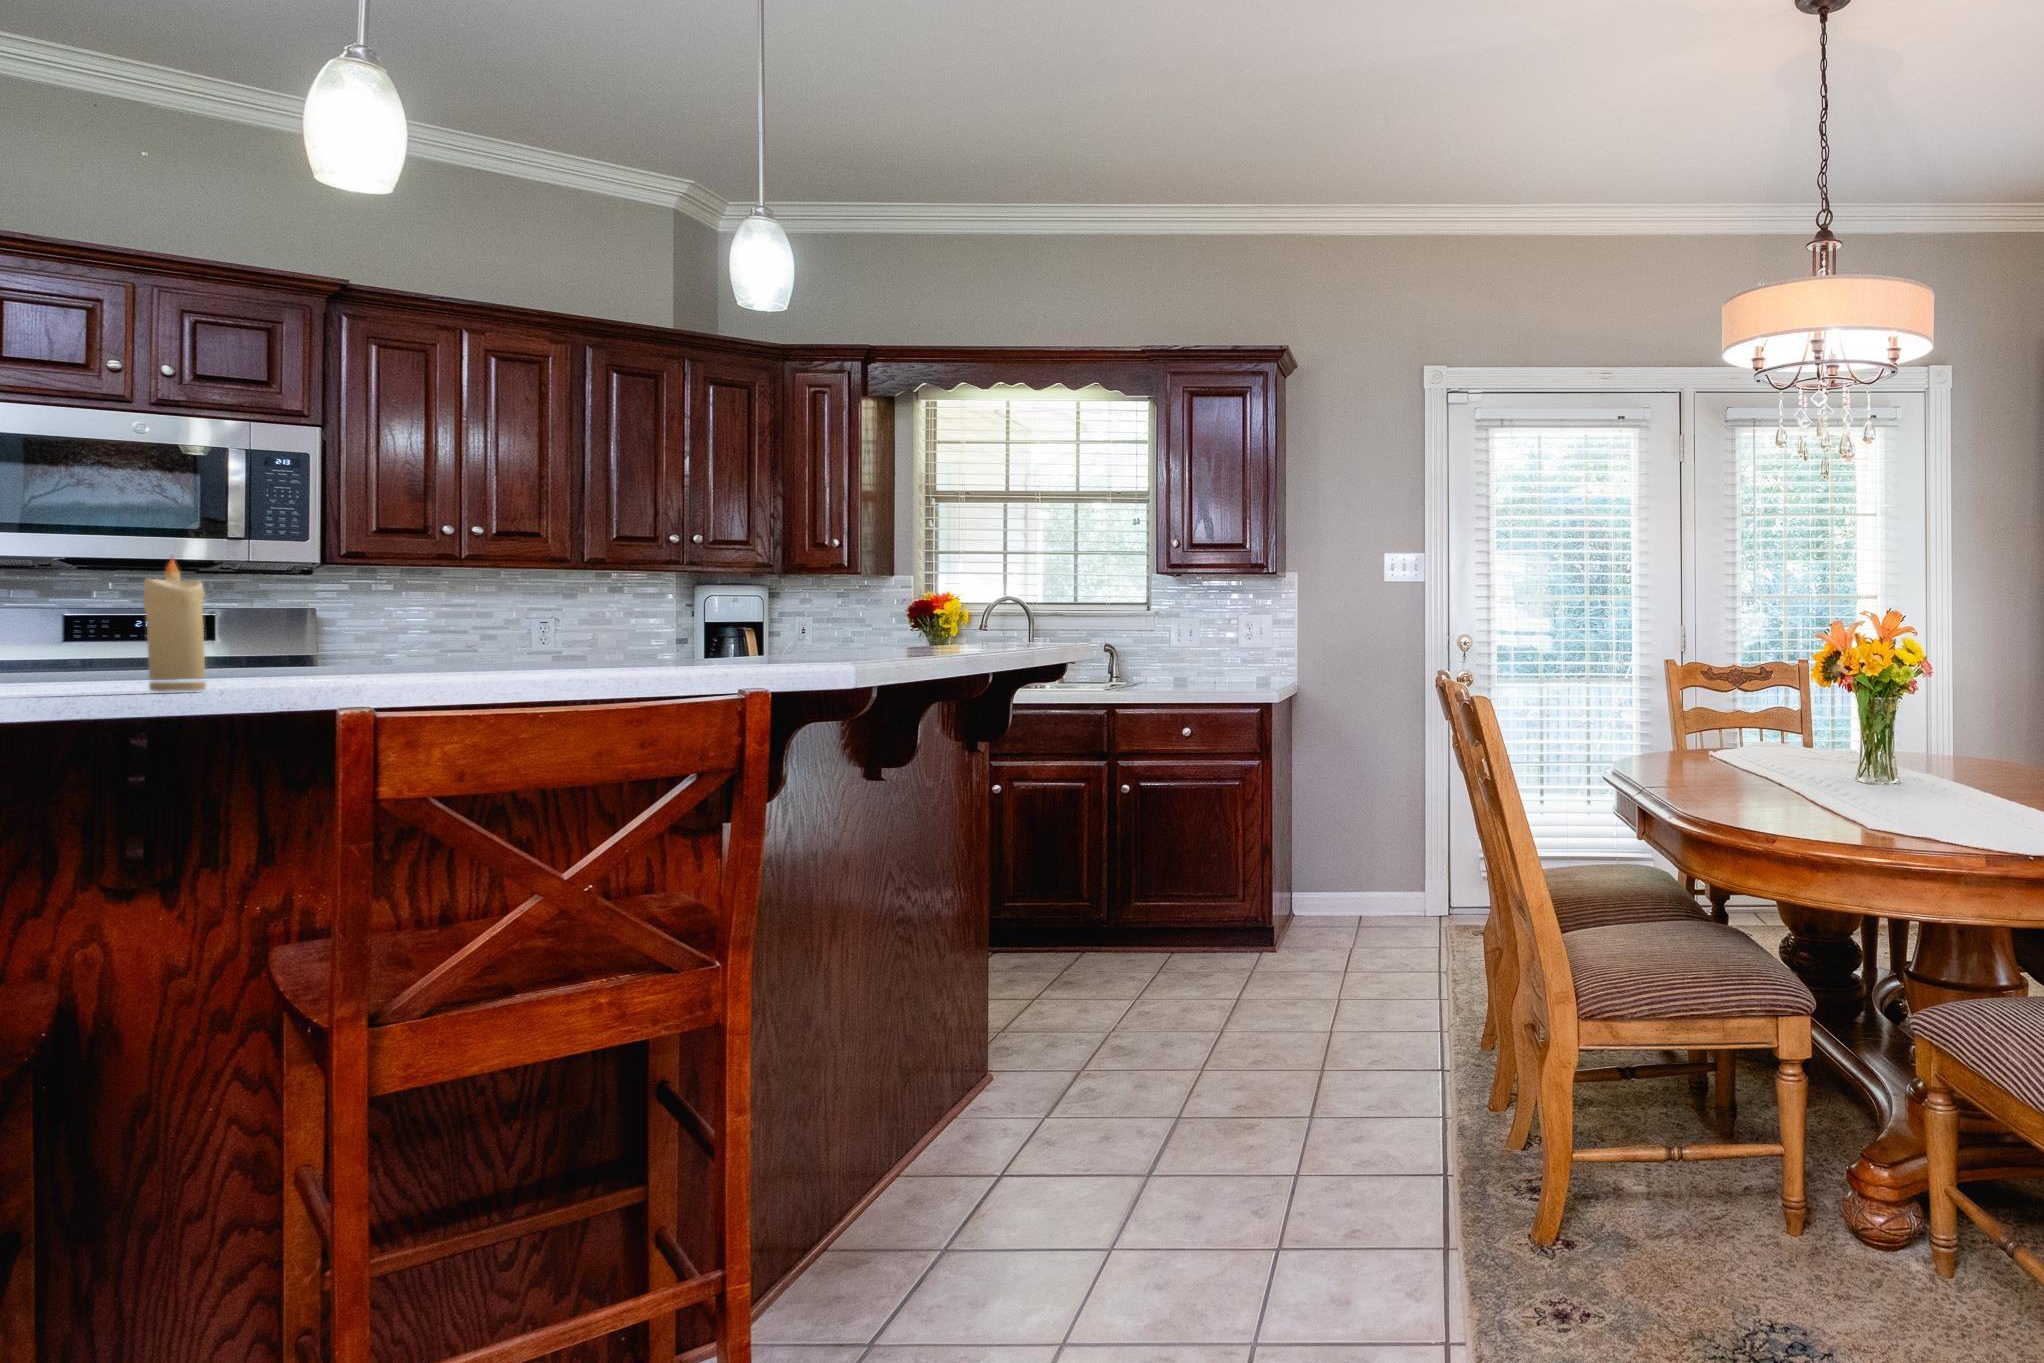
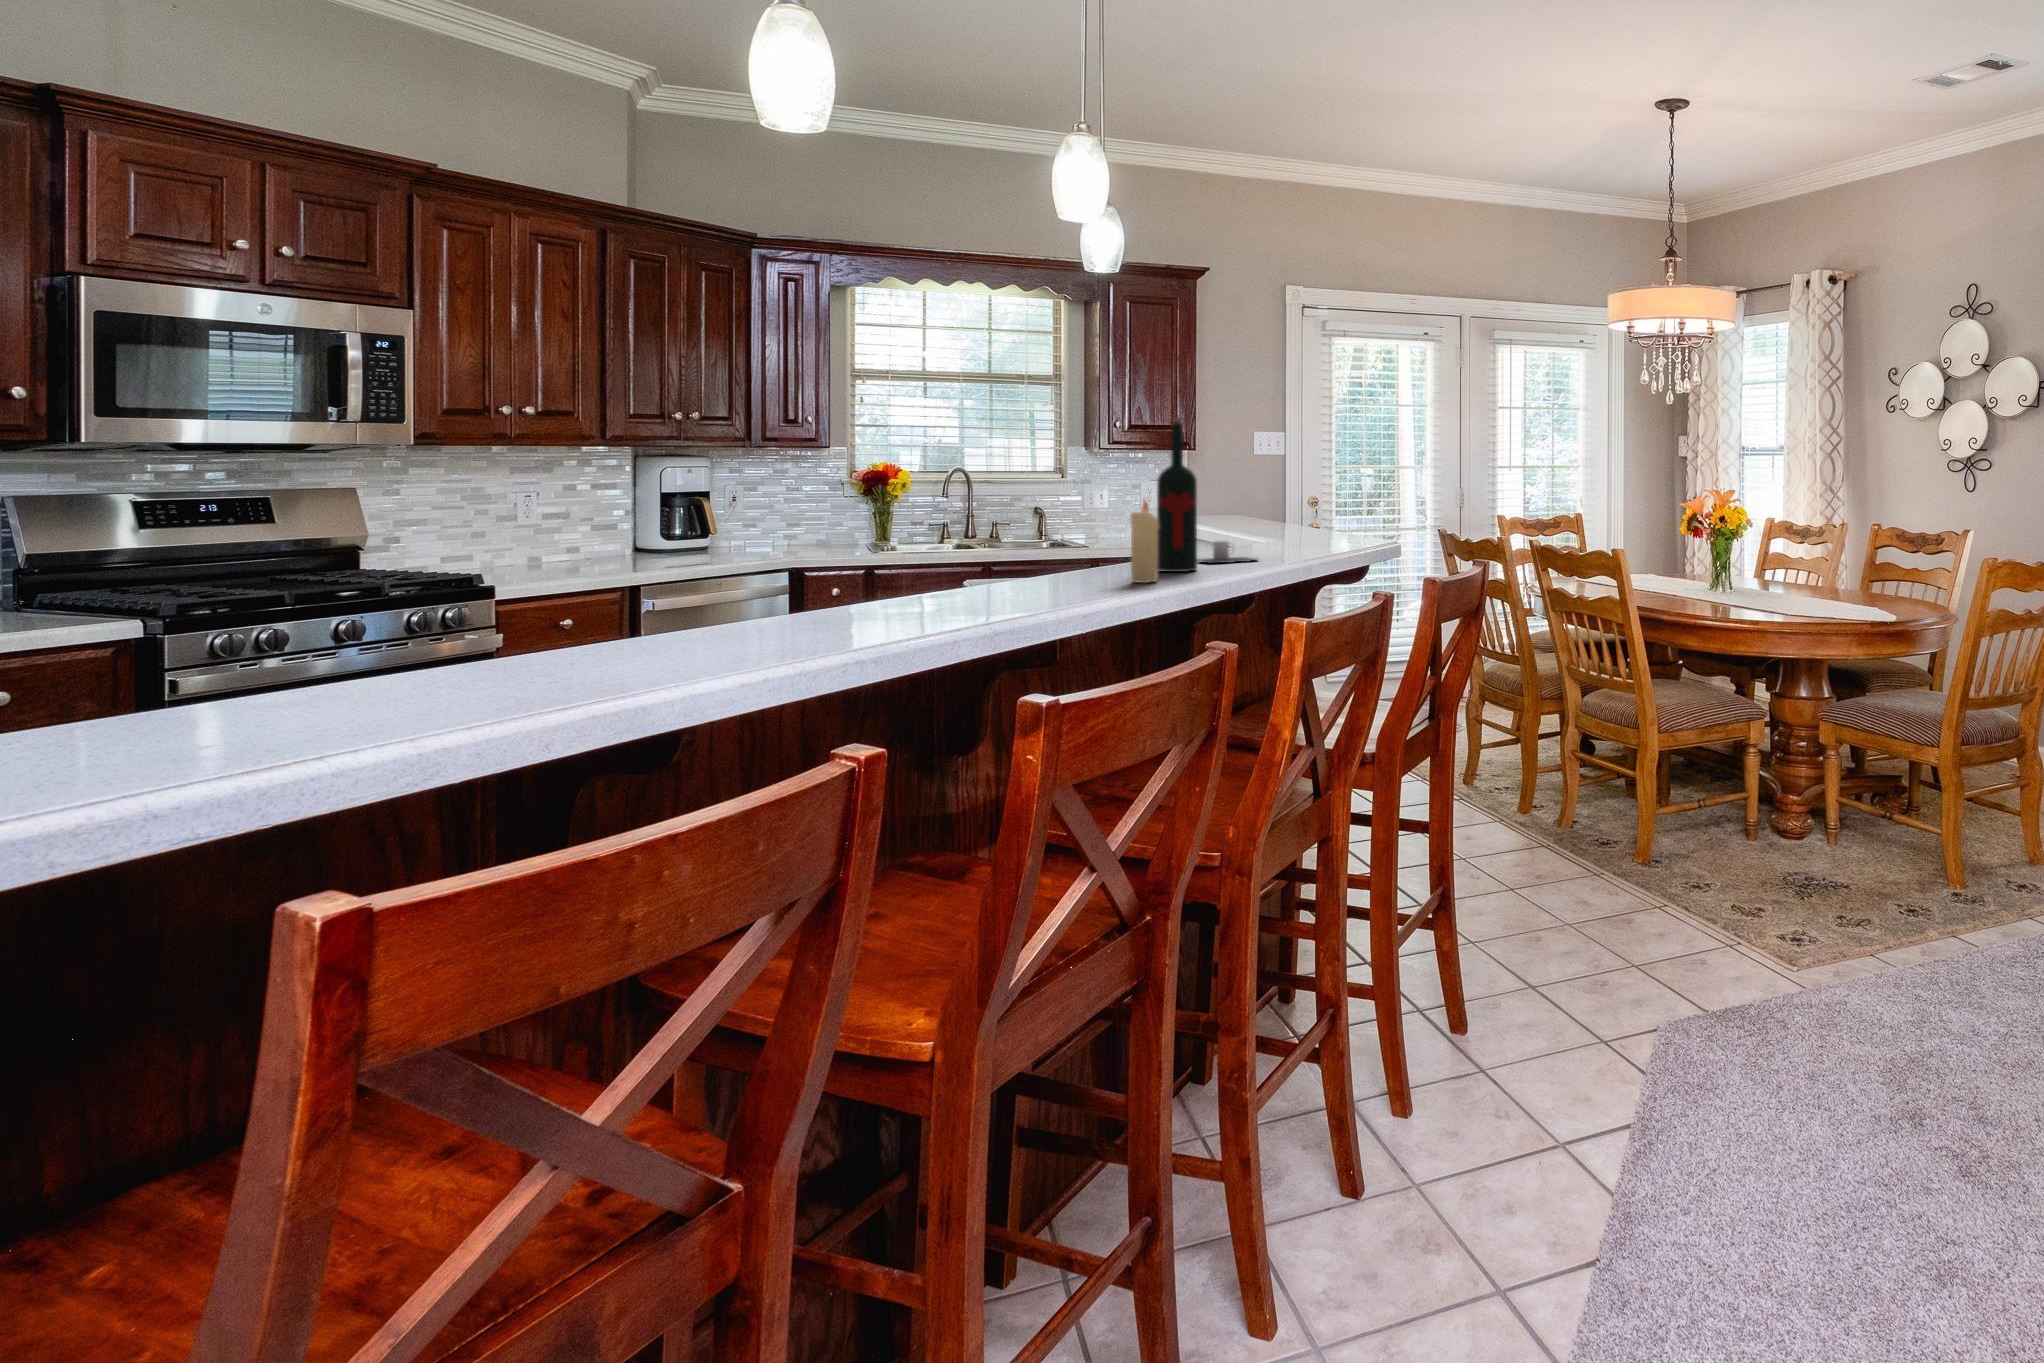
wine bottle: none [364,445,456,685] -> present [1157,417,1197,572]
mug: none [563,649,677,680] -> present [1197,541,1257,563]

